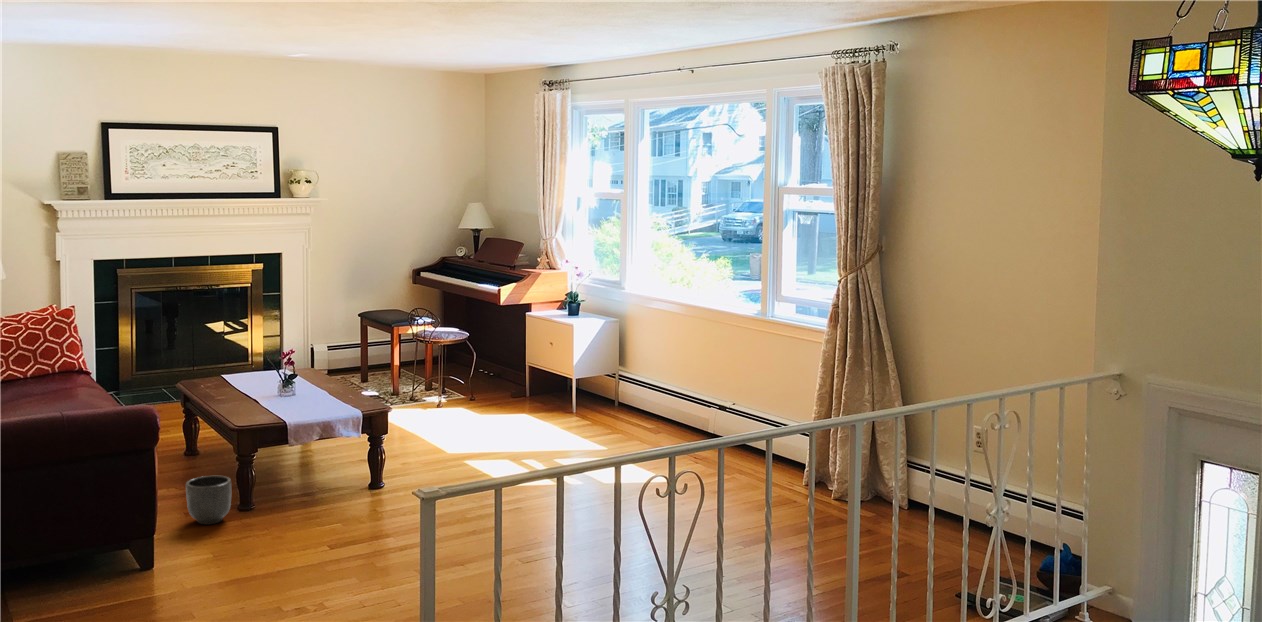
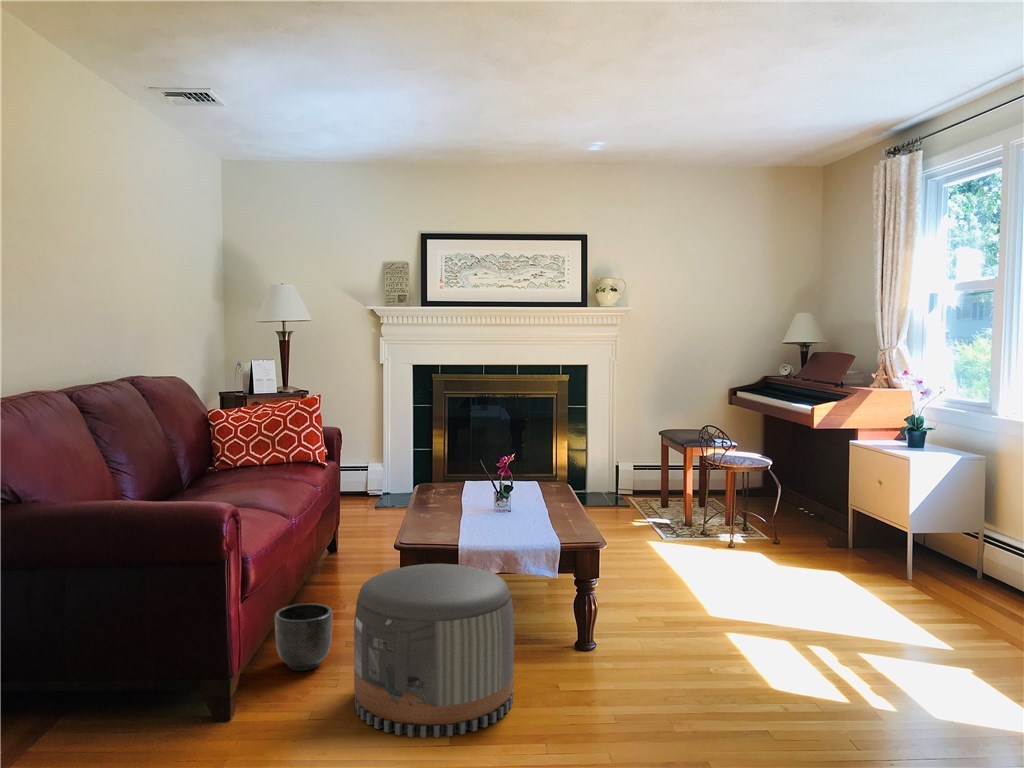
pouf: none [274,429,387,537] -> present [354,564,514,738]

